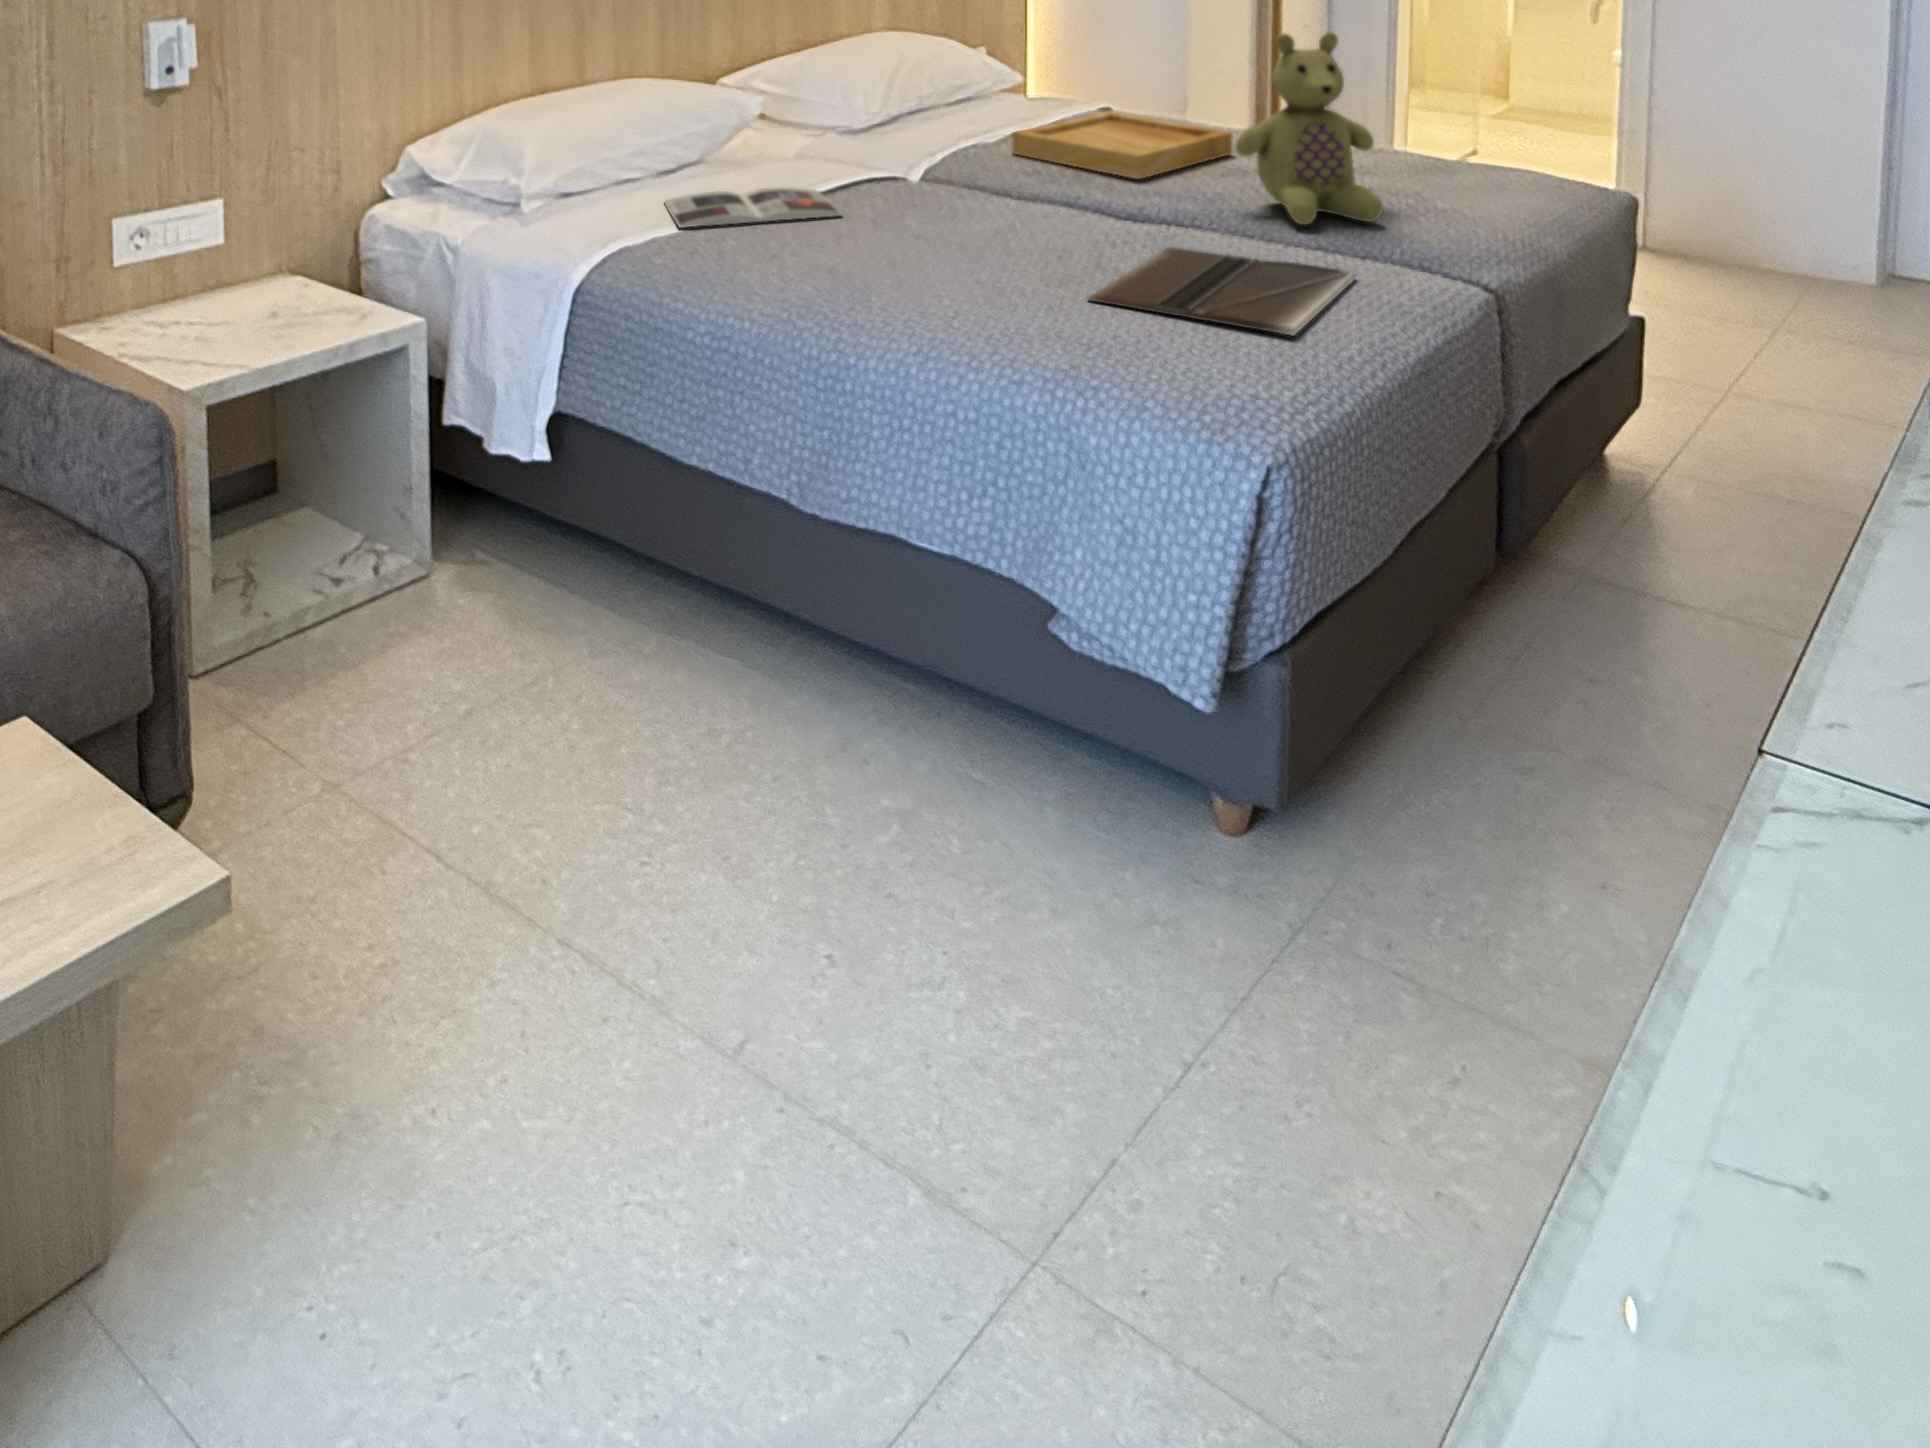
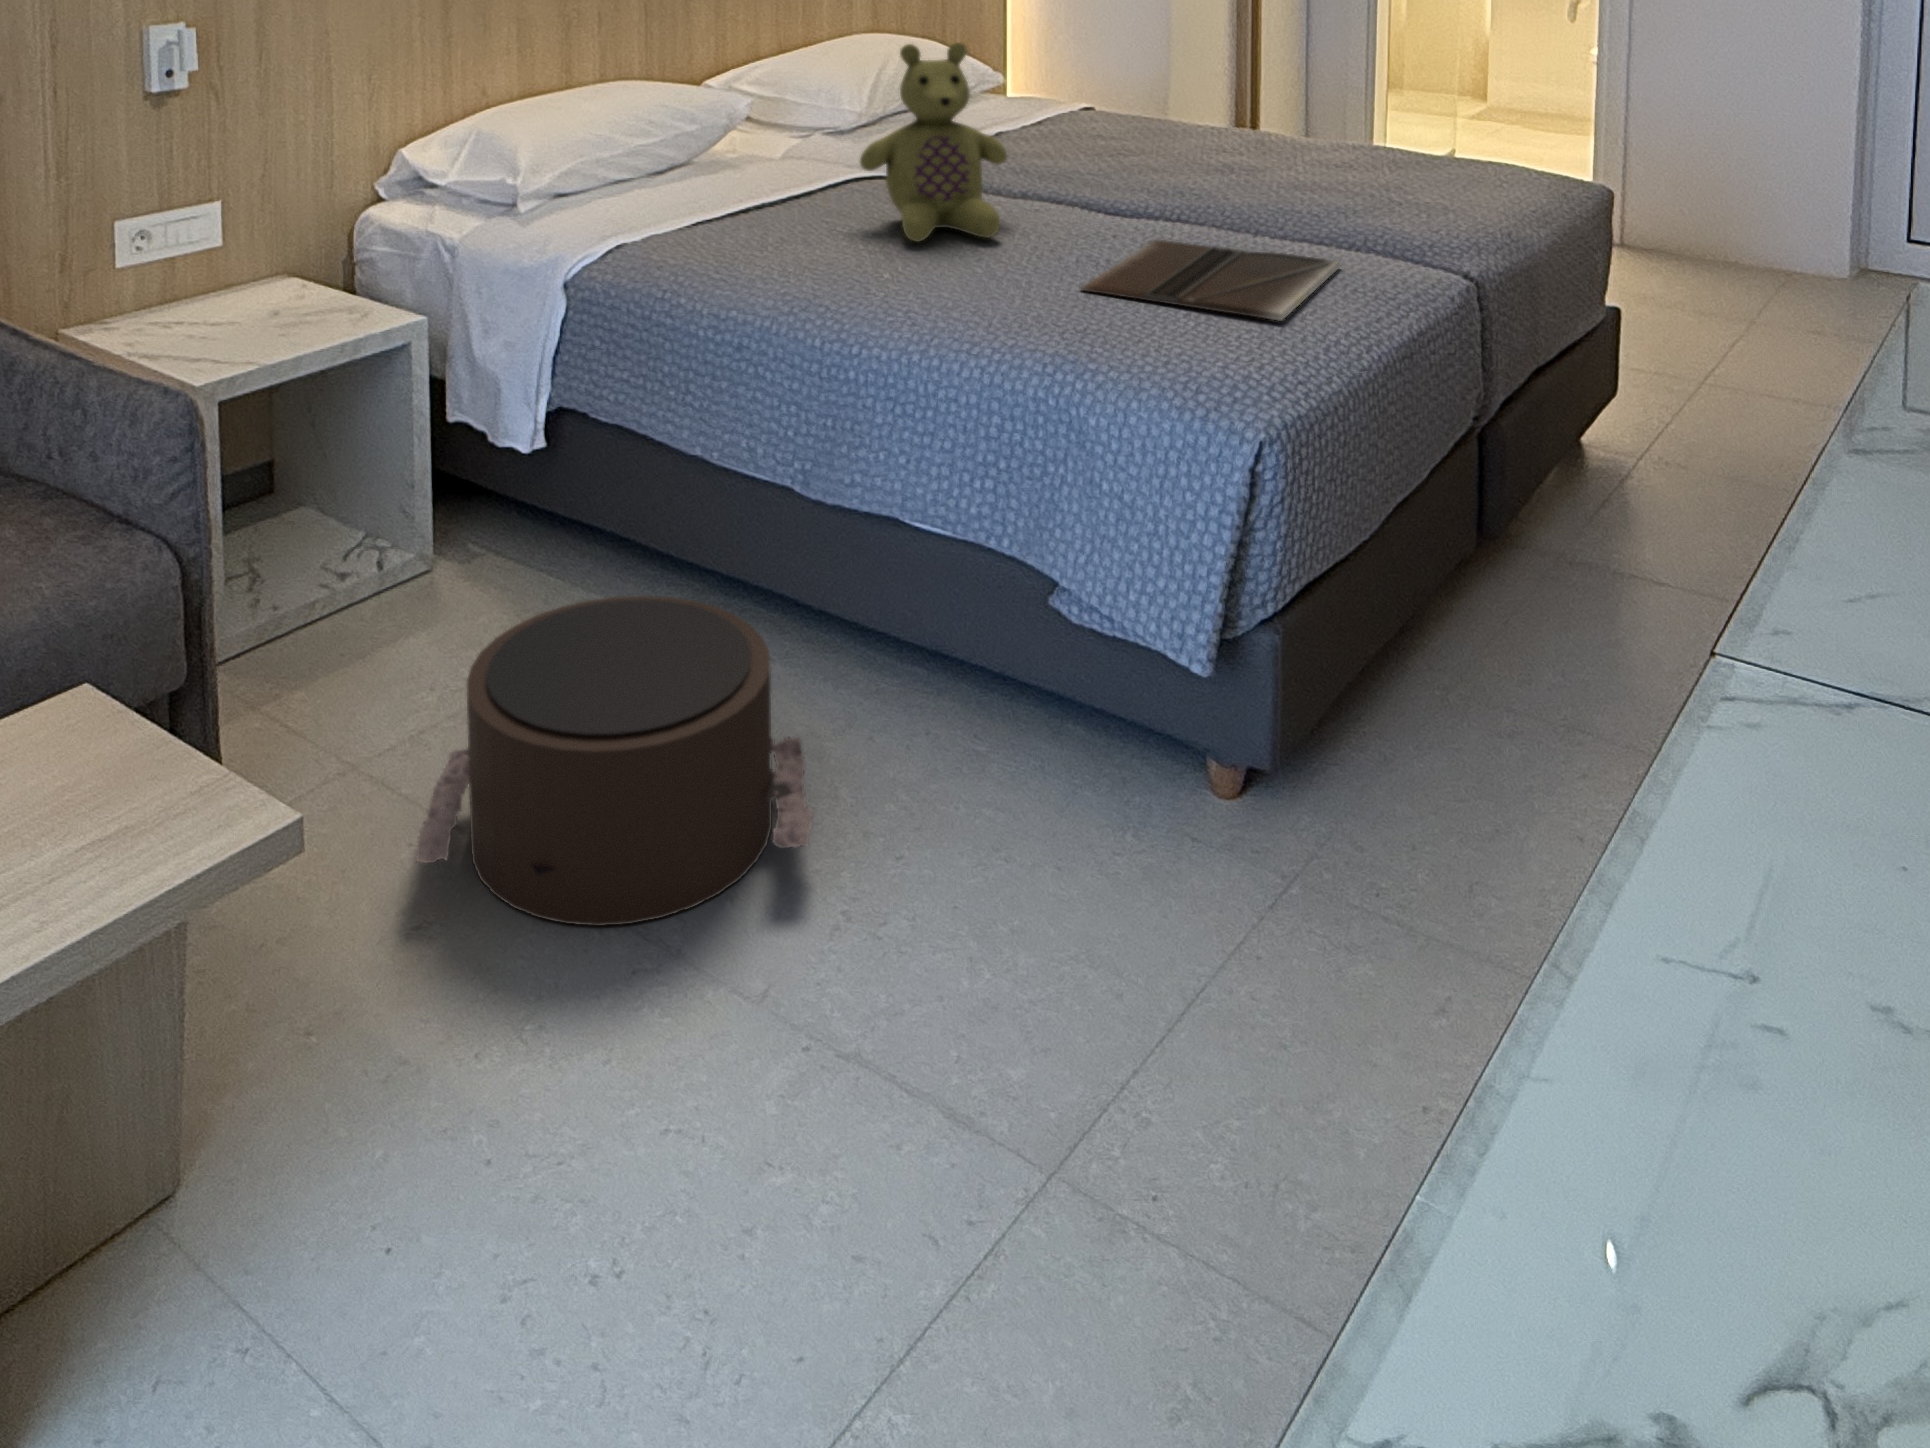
stuffed bear: present [1235,32,1383,225] -> present [860,42,1007,242]
tray: present [1013,112,1232,179] -> none [997,111,1215,176]
magazine: present [665,187,842,227] -> none [656,186,836,226]
pouf: none [379,615,798,971] -> present [416,596,813,926]

